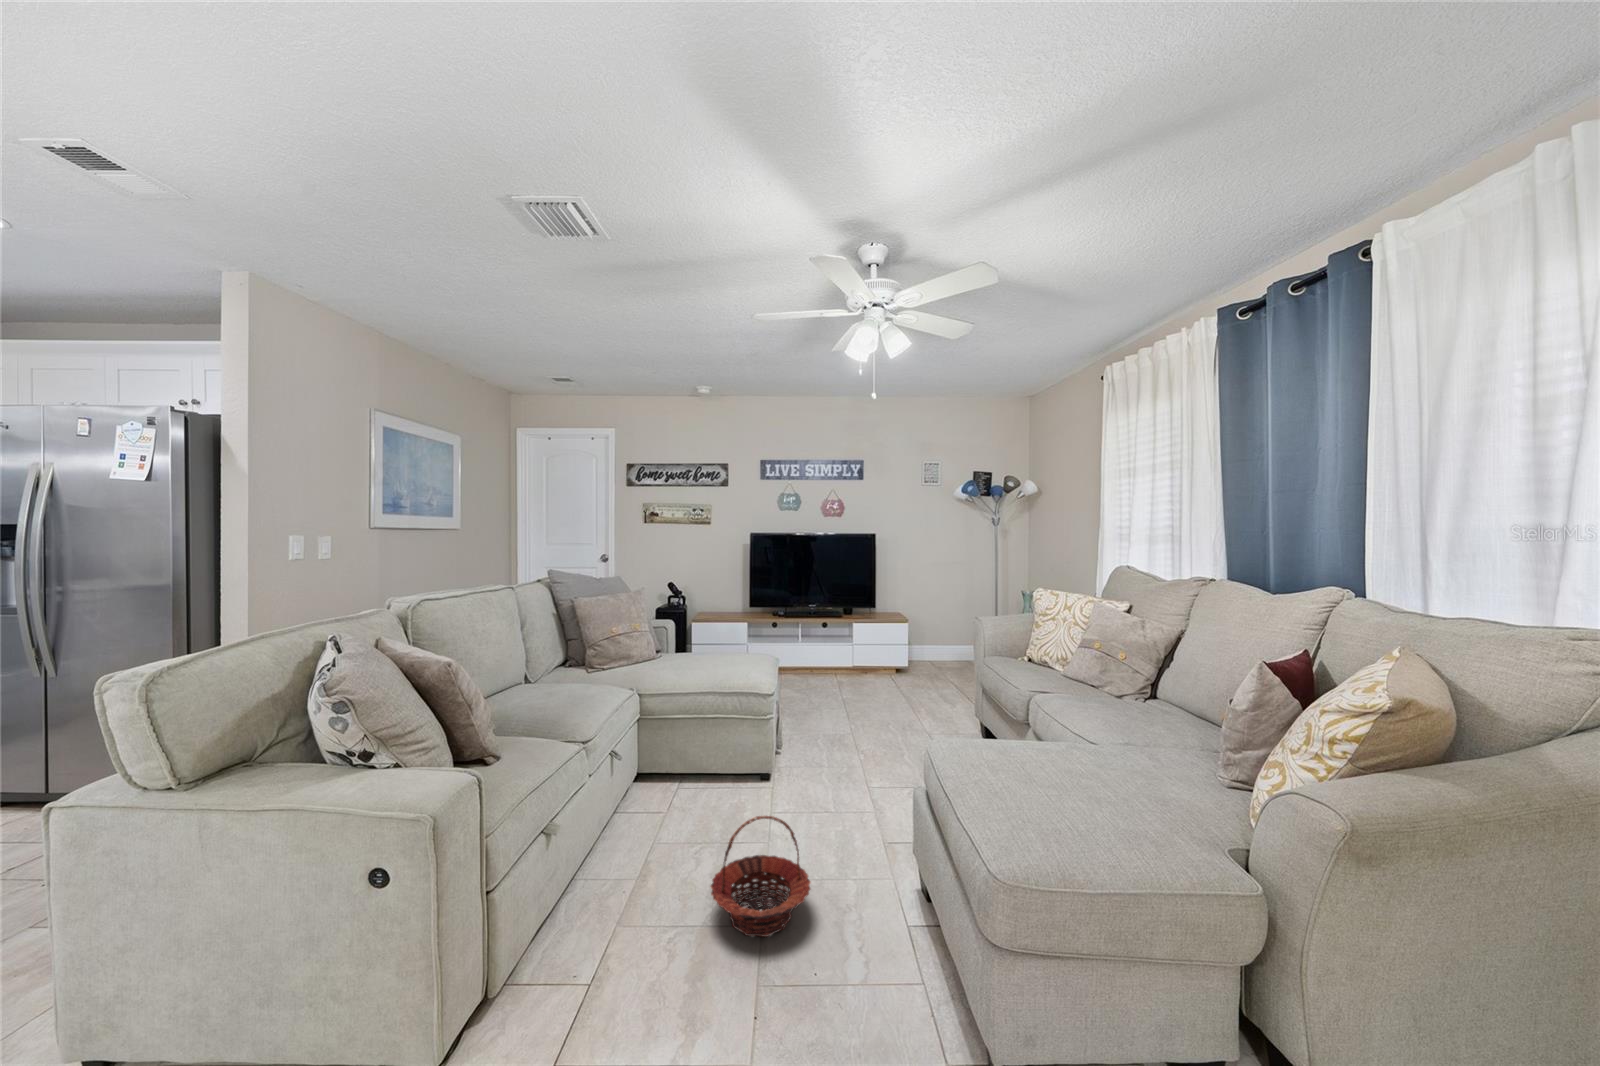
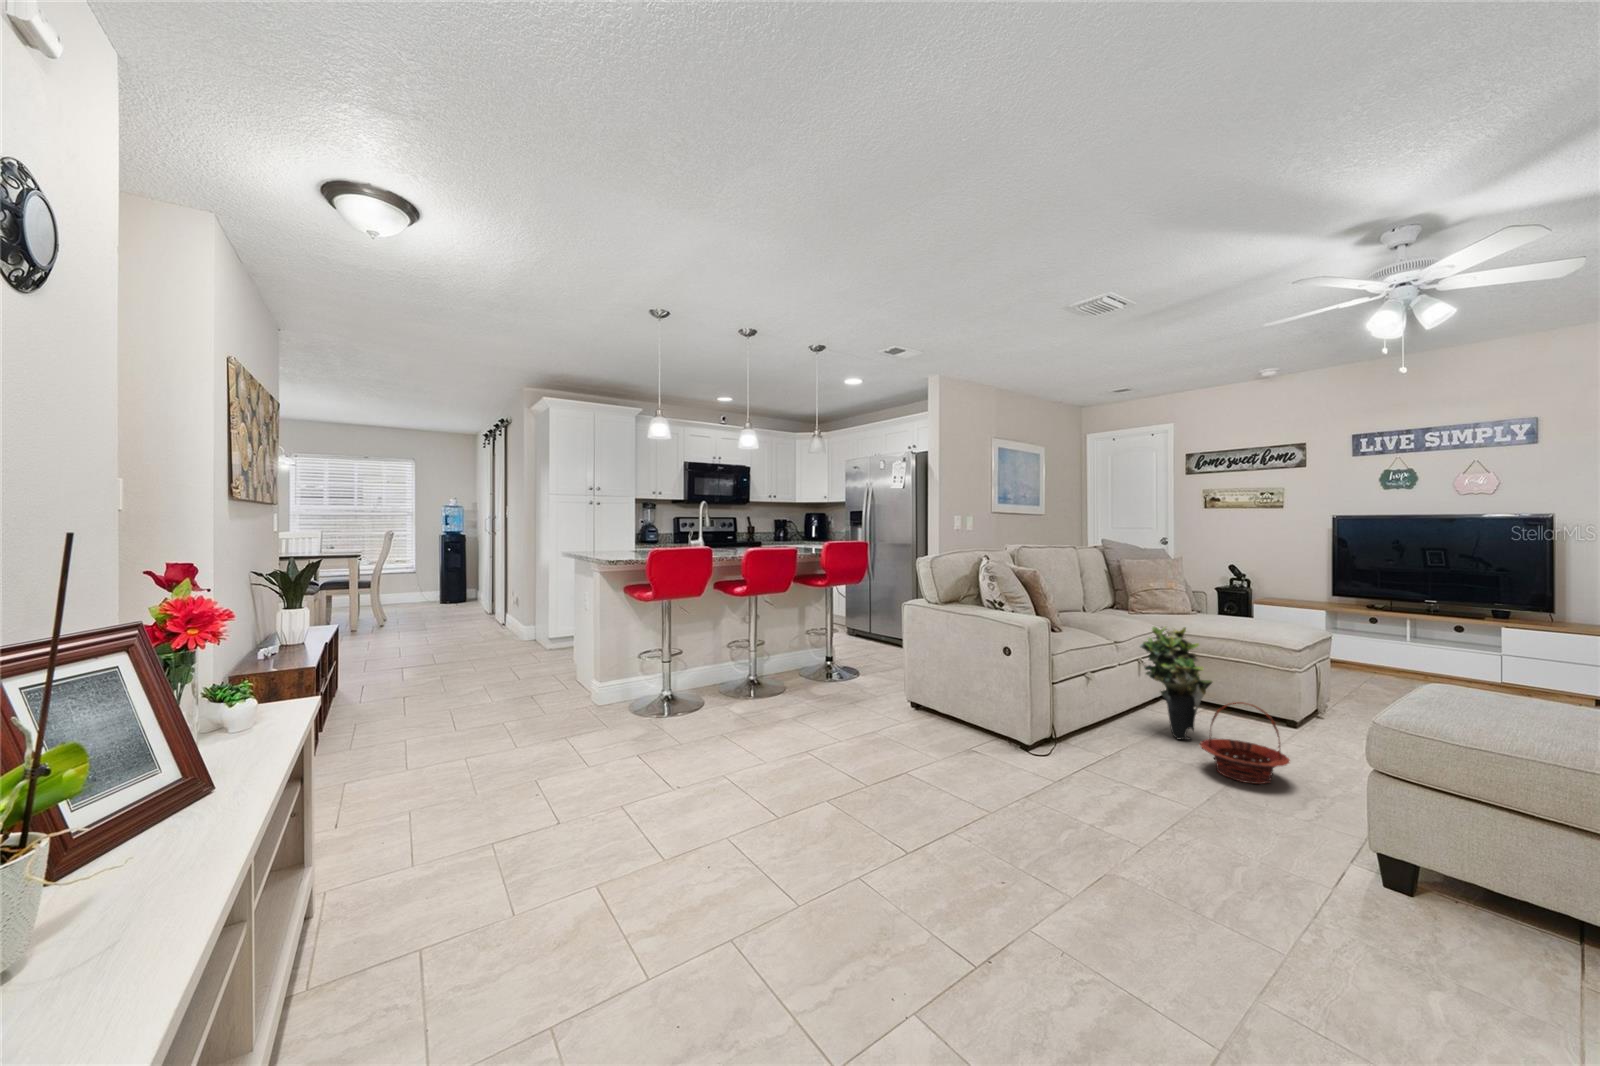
potted plant: none [616,700,705,870] -> present [1140,626,1212,740]

